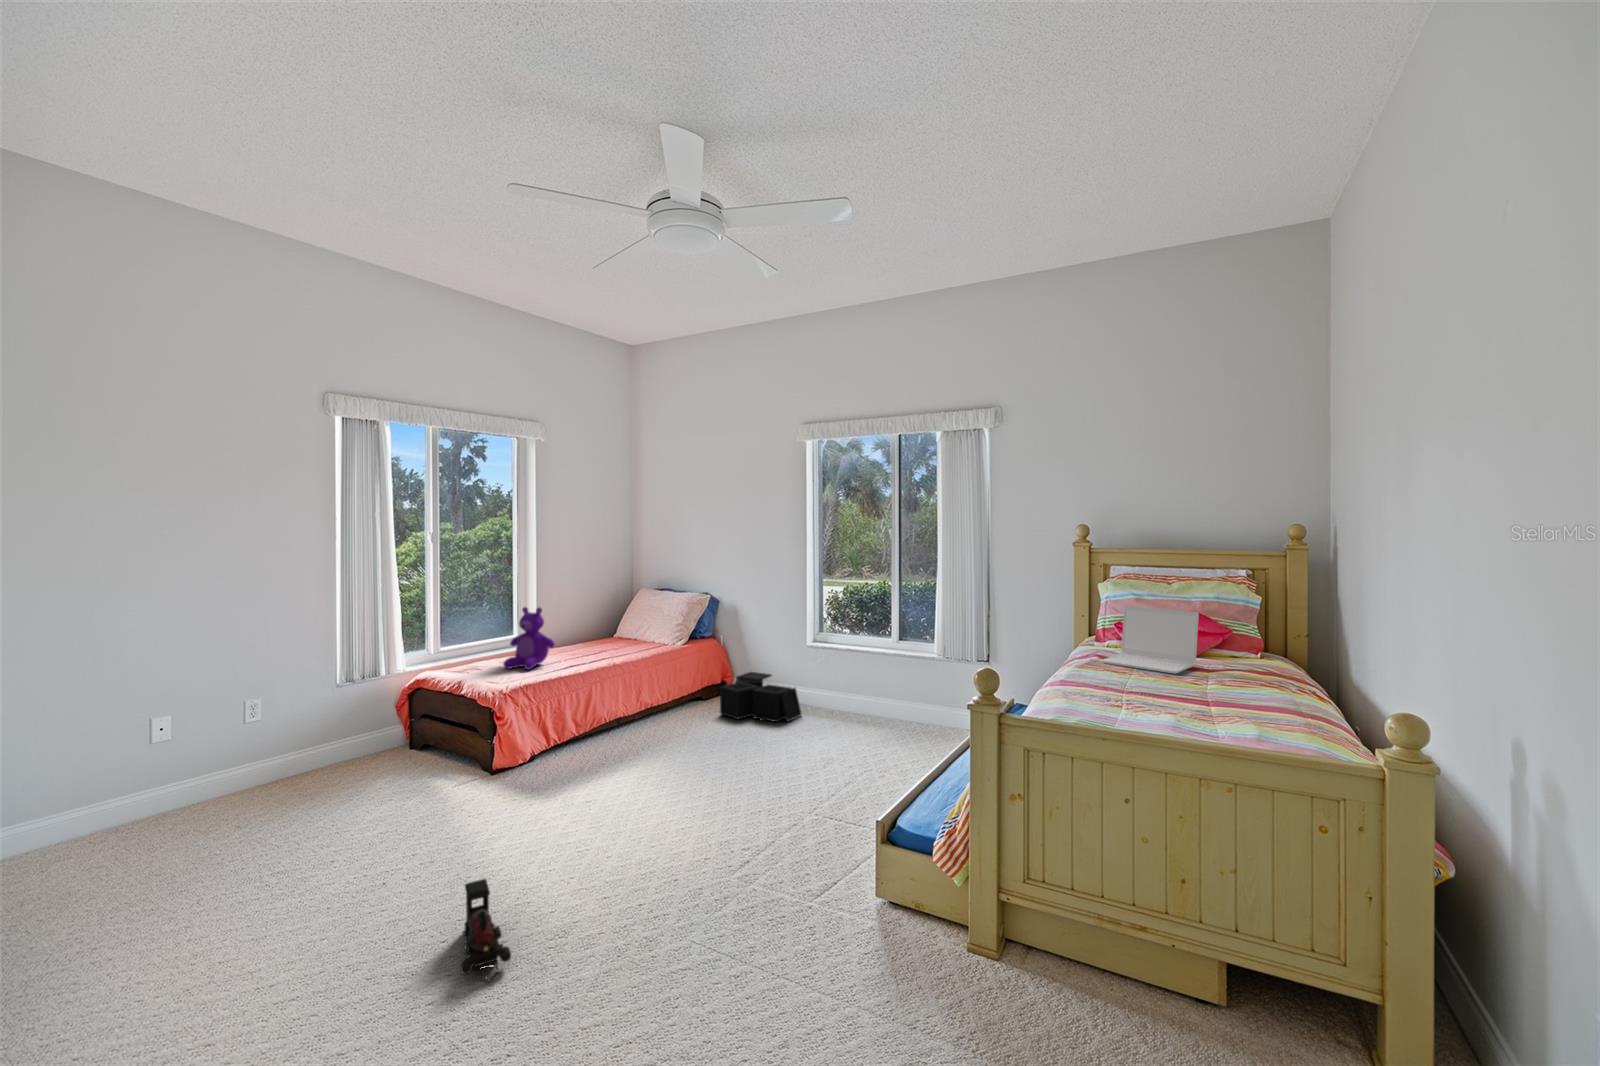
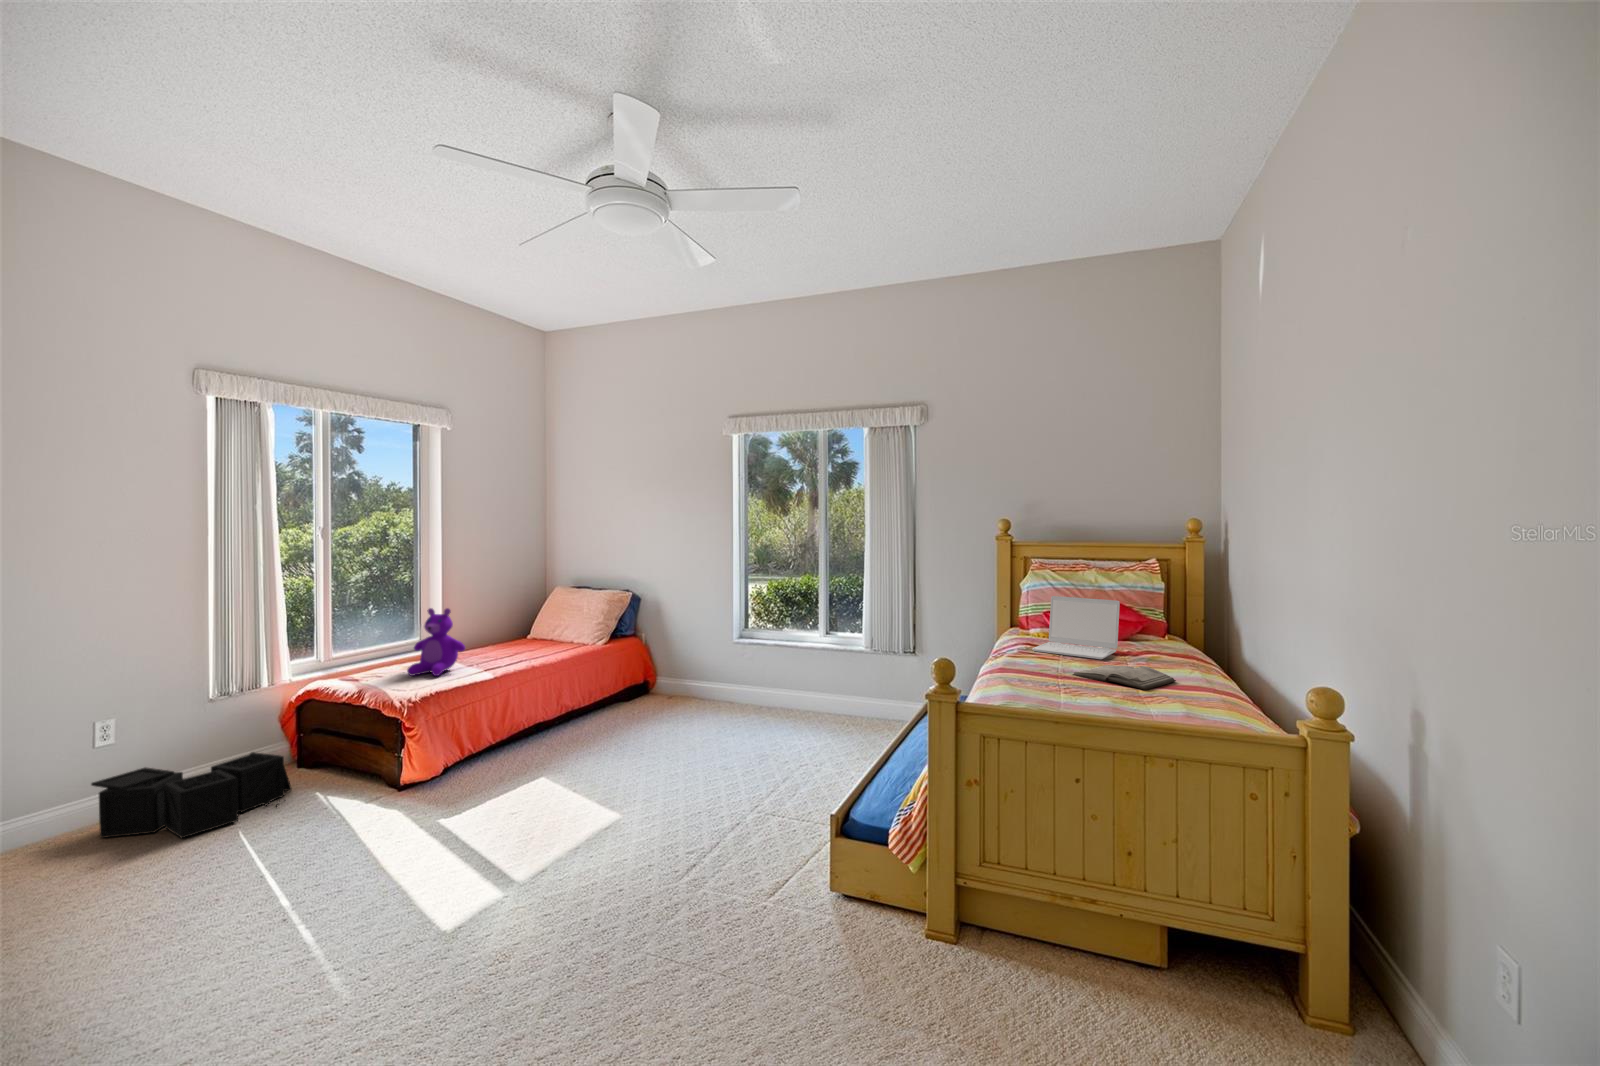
storage bin: present [720,672,801,722] -> present [91,752,292,838]
diary: none [1138,680,1255,708] -> present [1073,665,1176,690]
toy train: present [460,879,511,982] -> none [390,905,452,1017]

